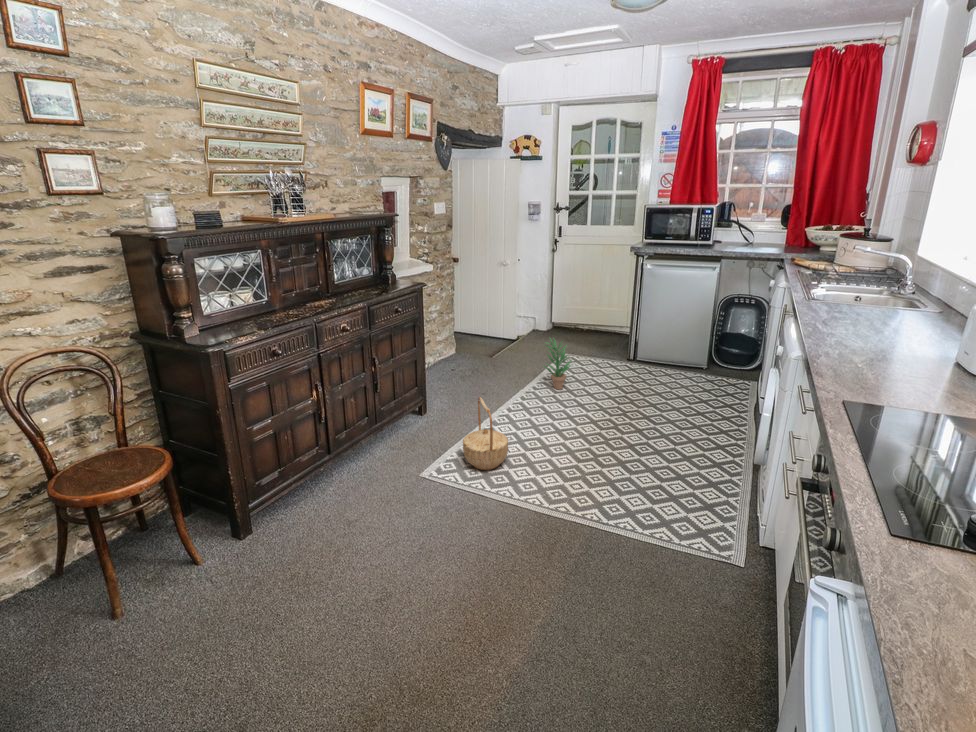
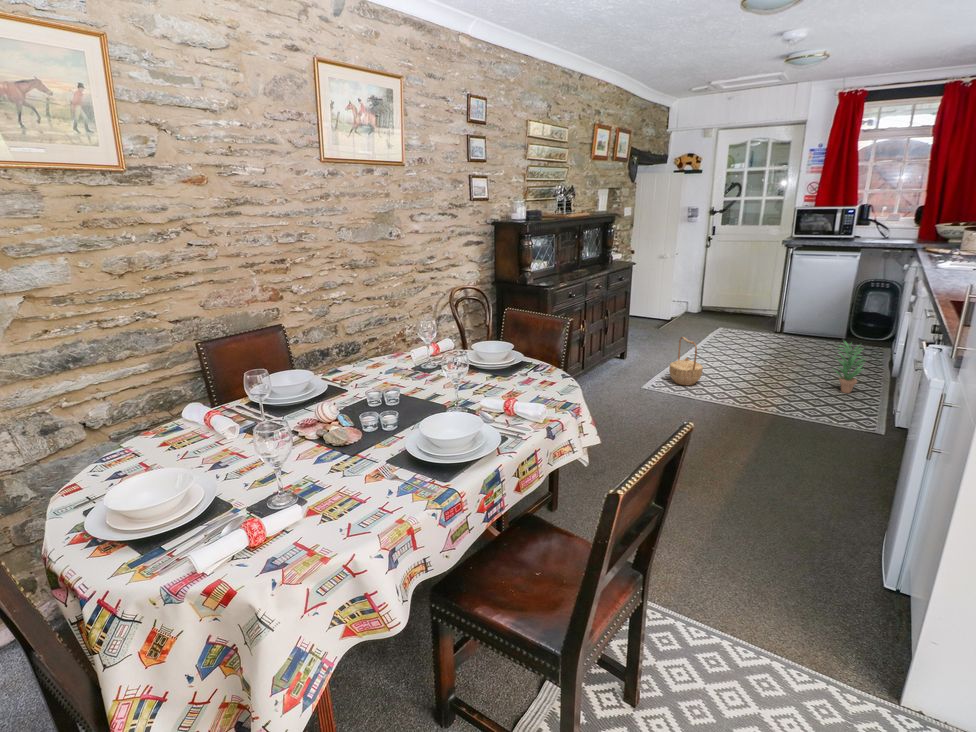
potted plant: present [544,338,571,389] -> present [835,342,864,393]

